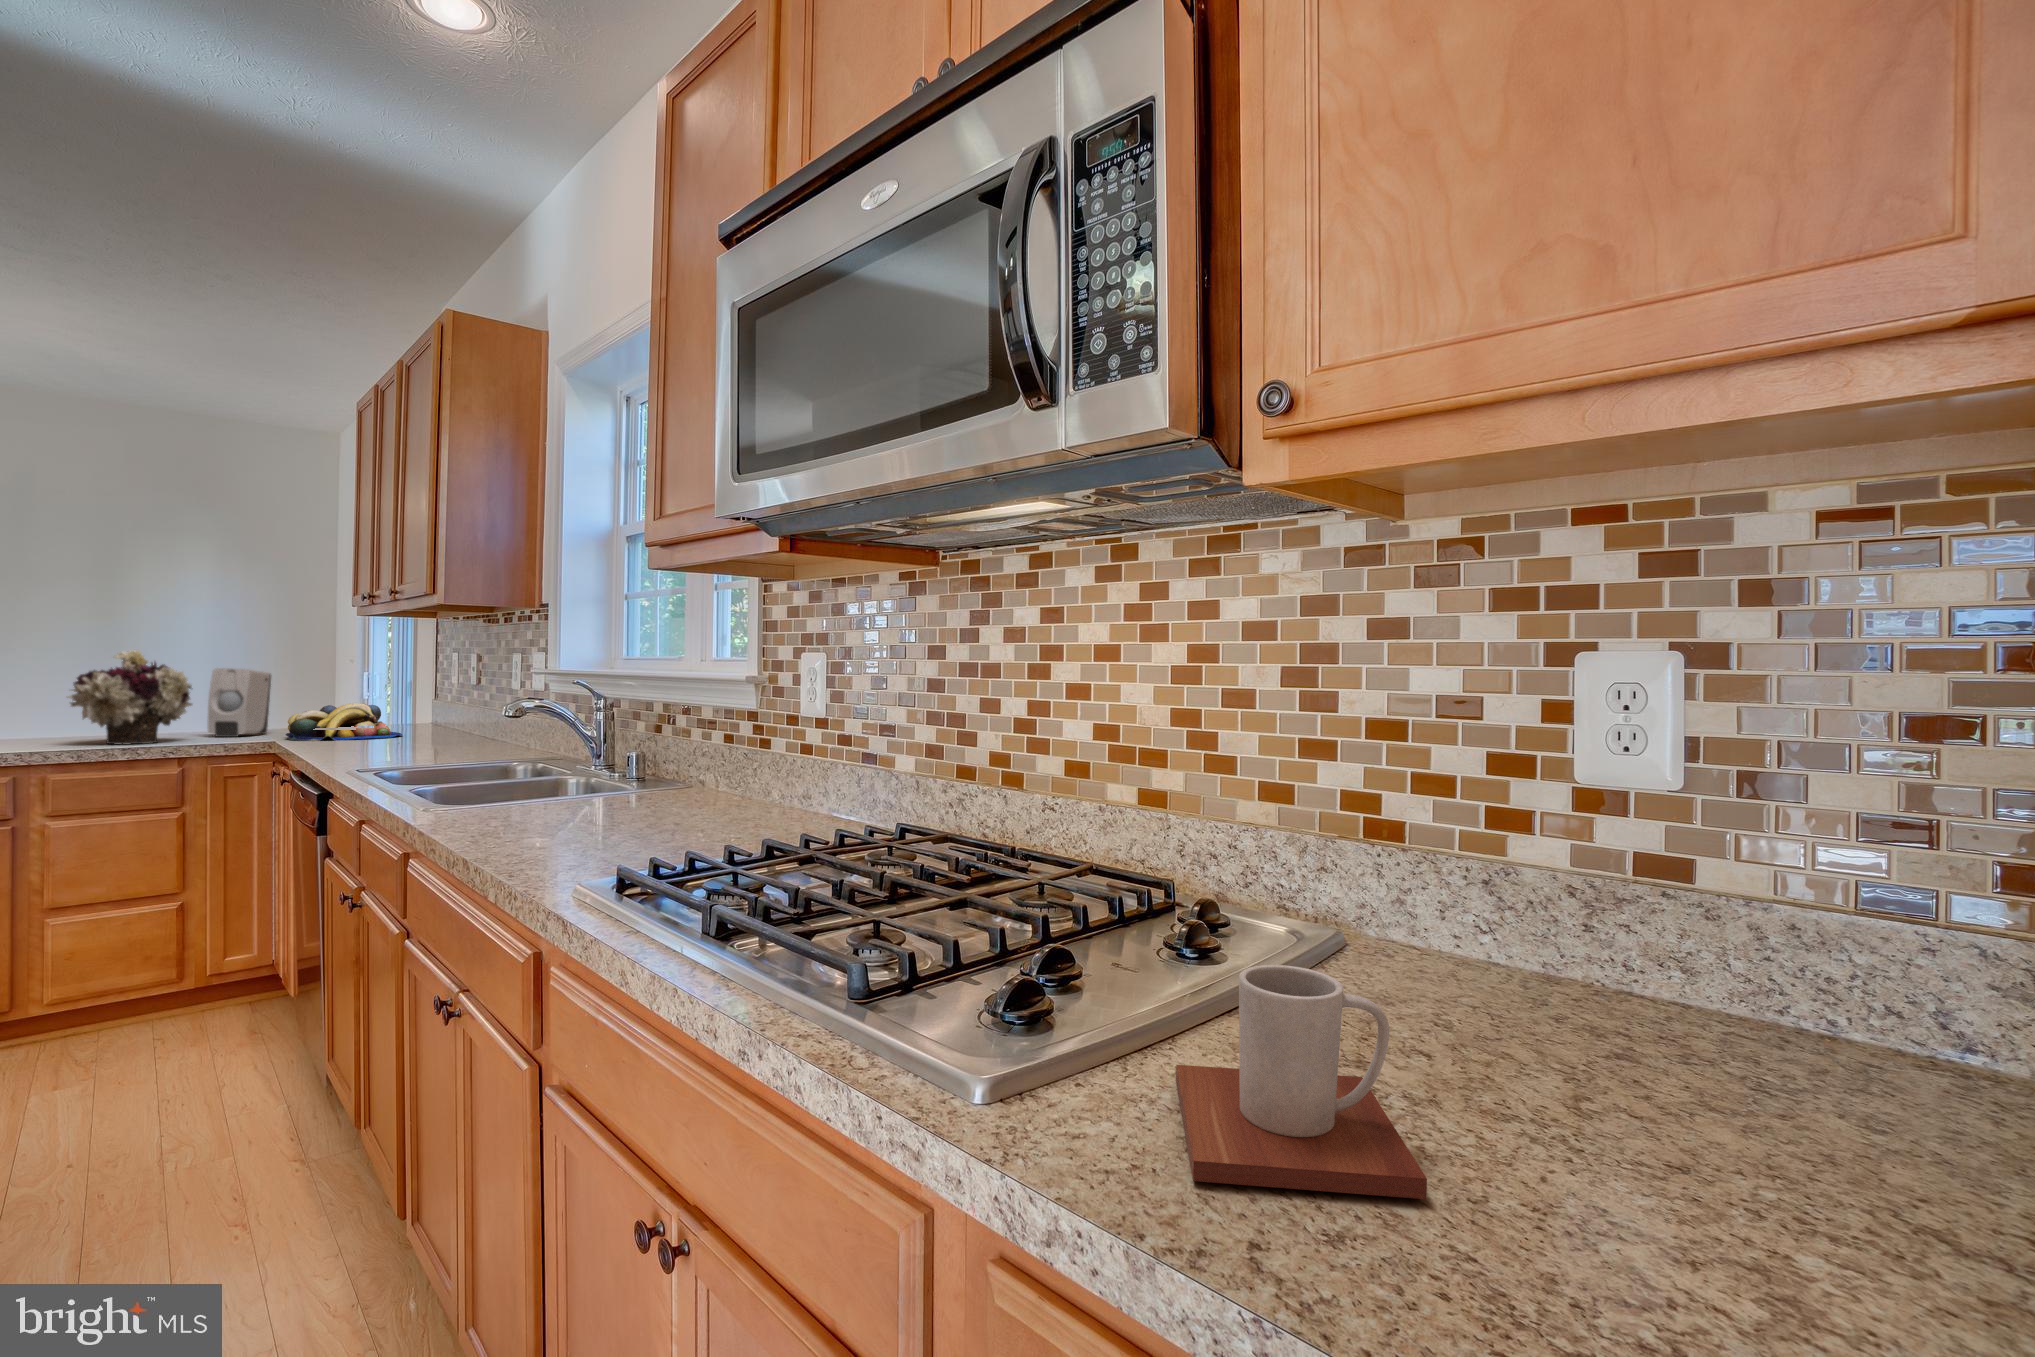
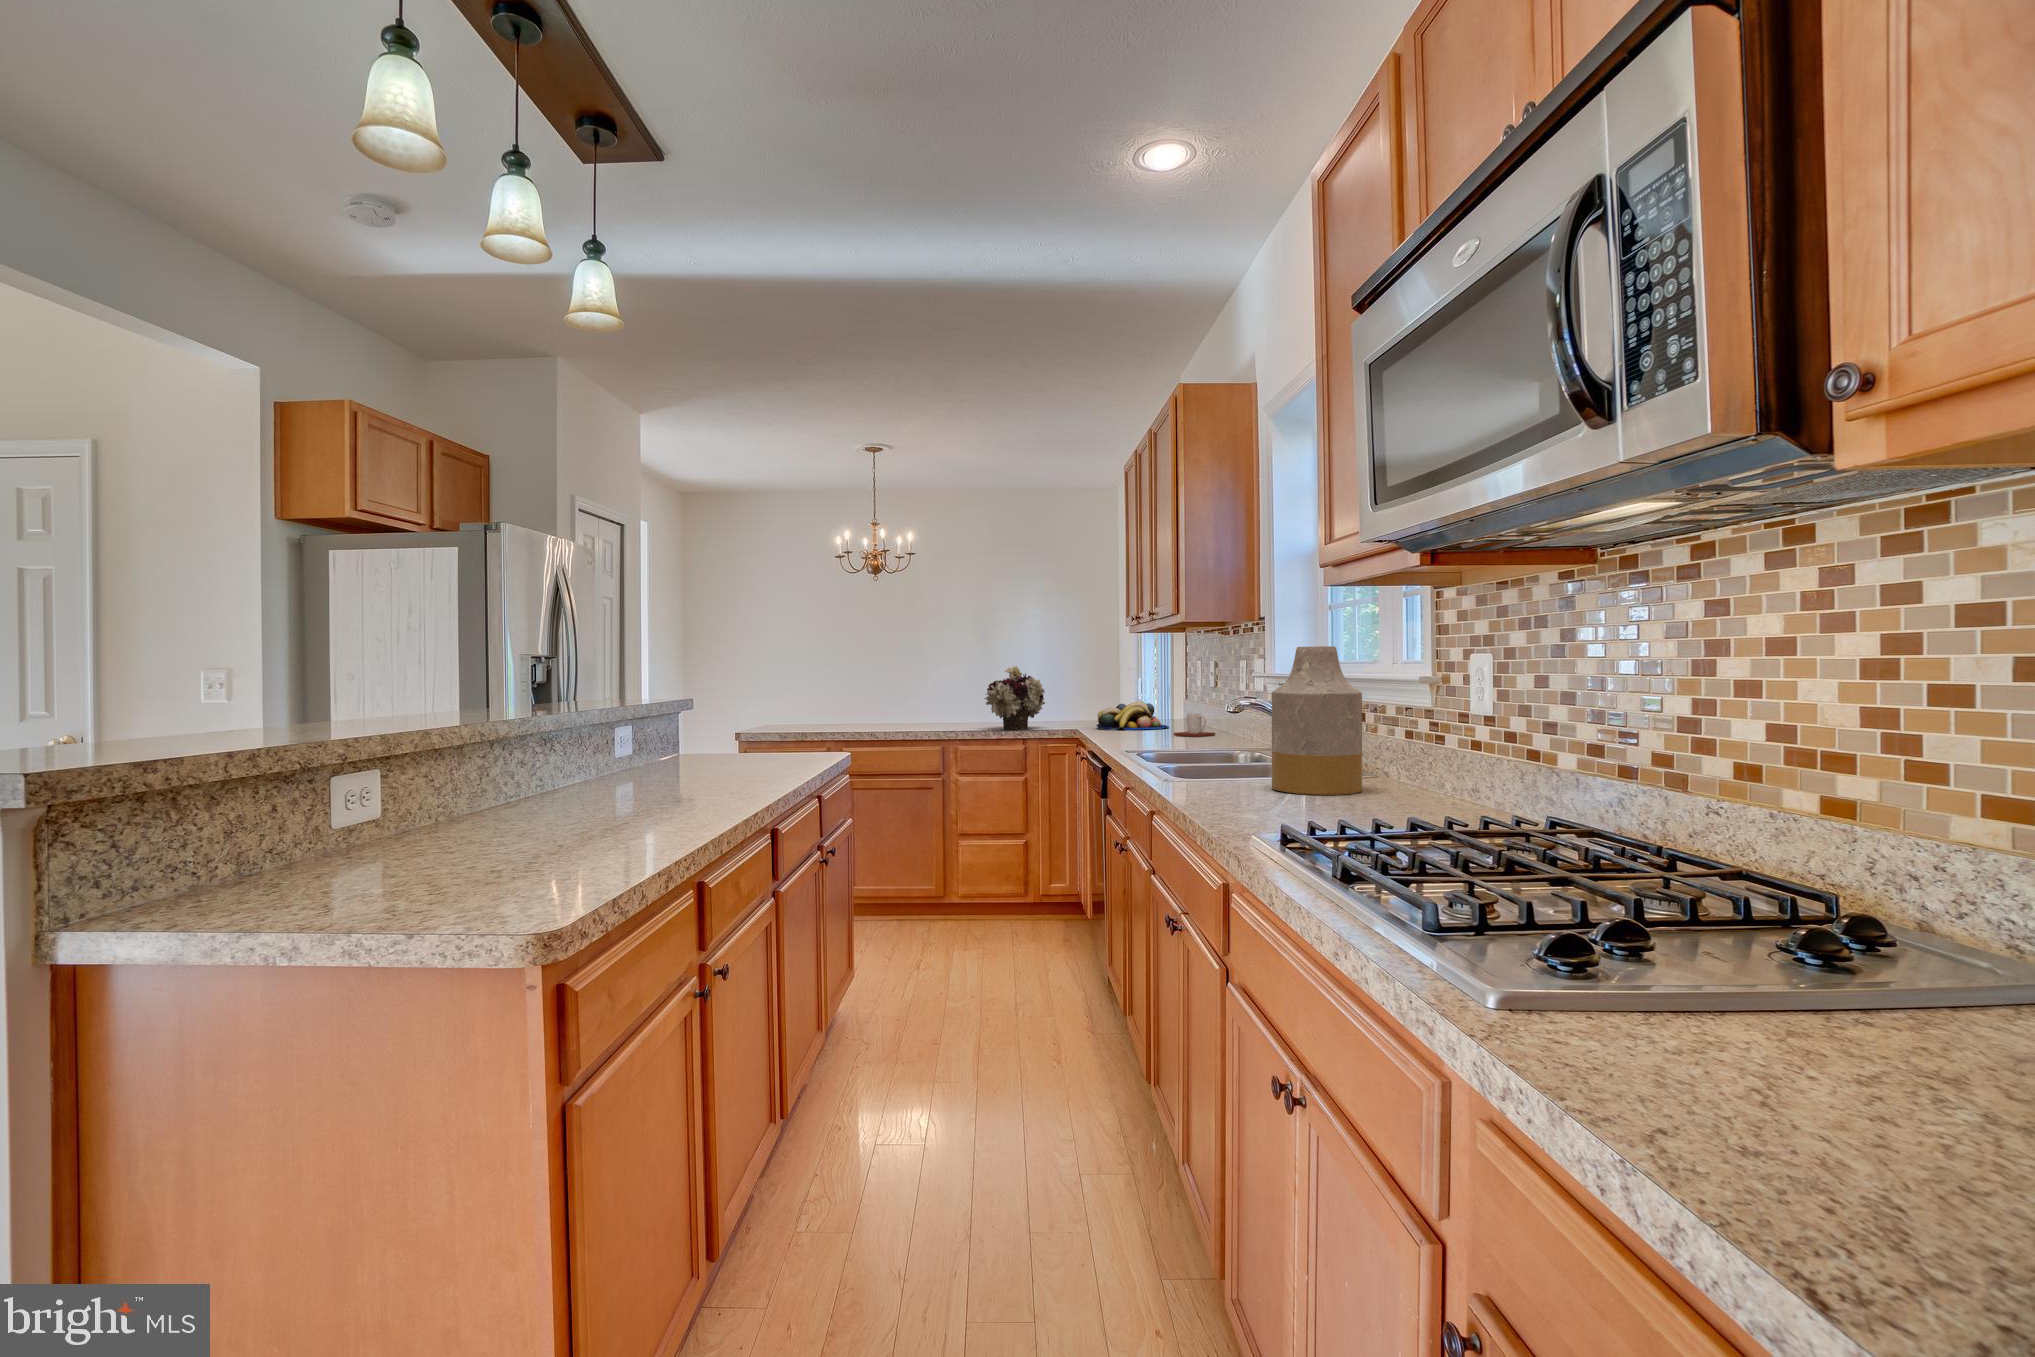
vase: none [574,637,689,815] -> present [1272,646,1362,795]
soap dispenser: present [208,668,271,737] -> none [1053,677,1088,727]
mug: present [1176,965,1427,1199] -> present [1174,713,1215,737]

